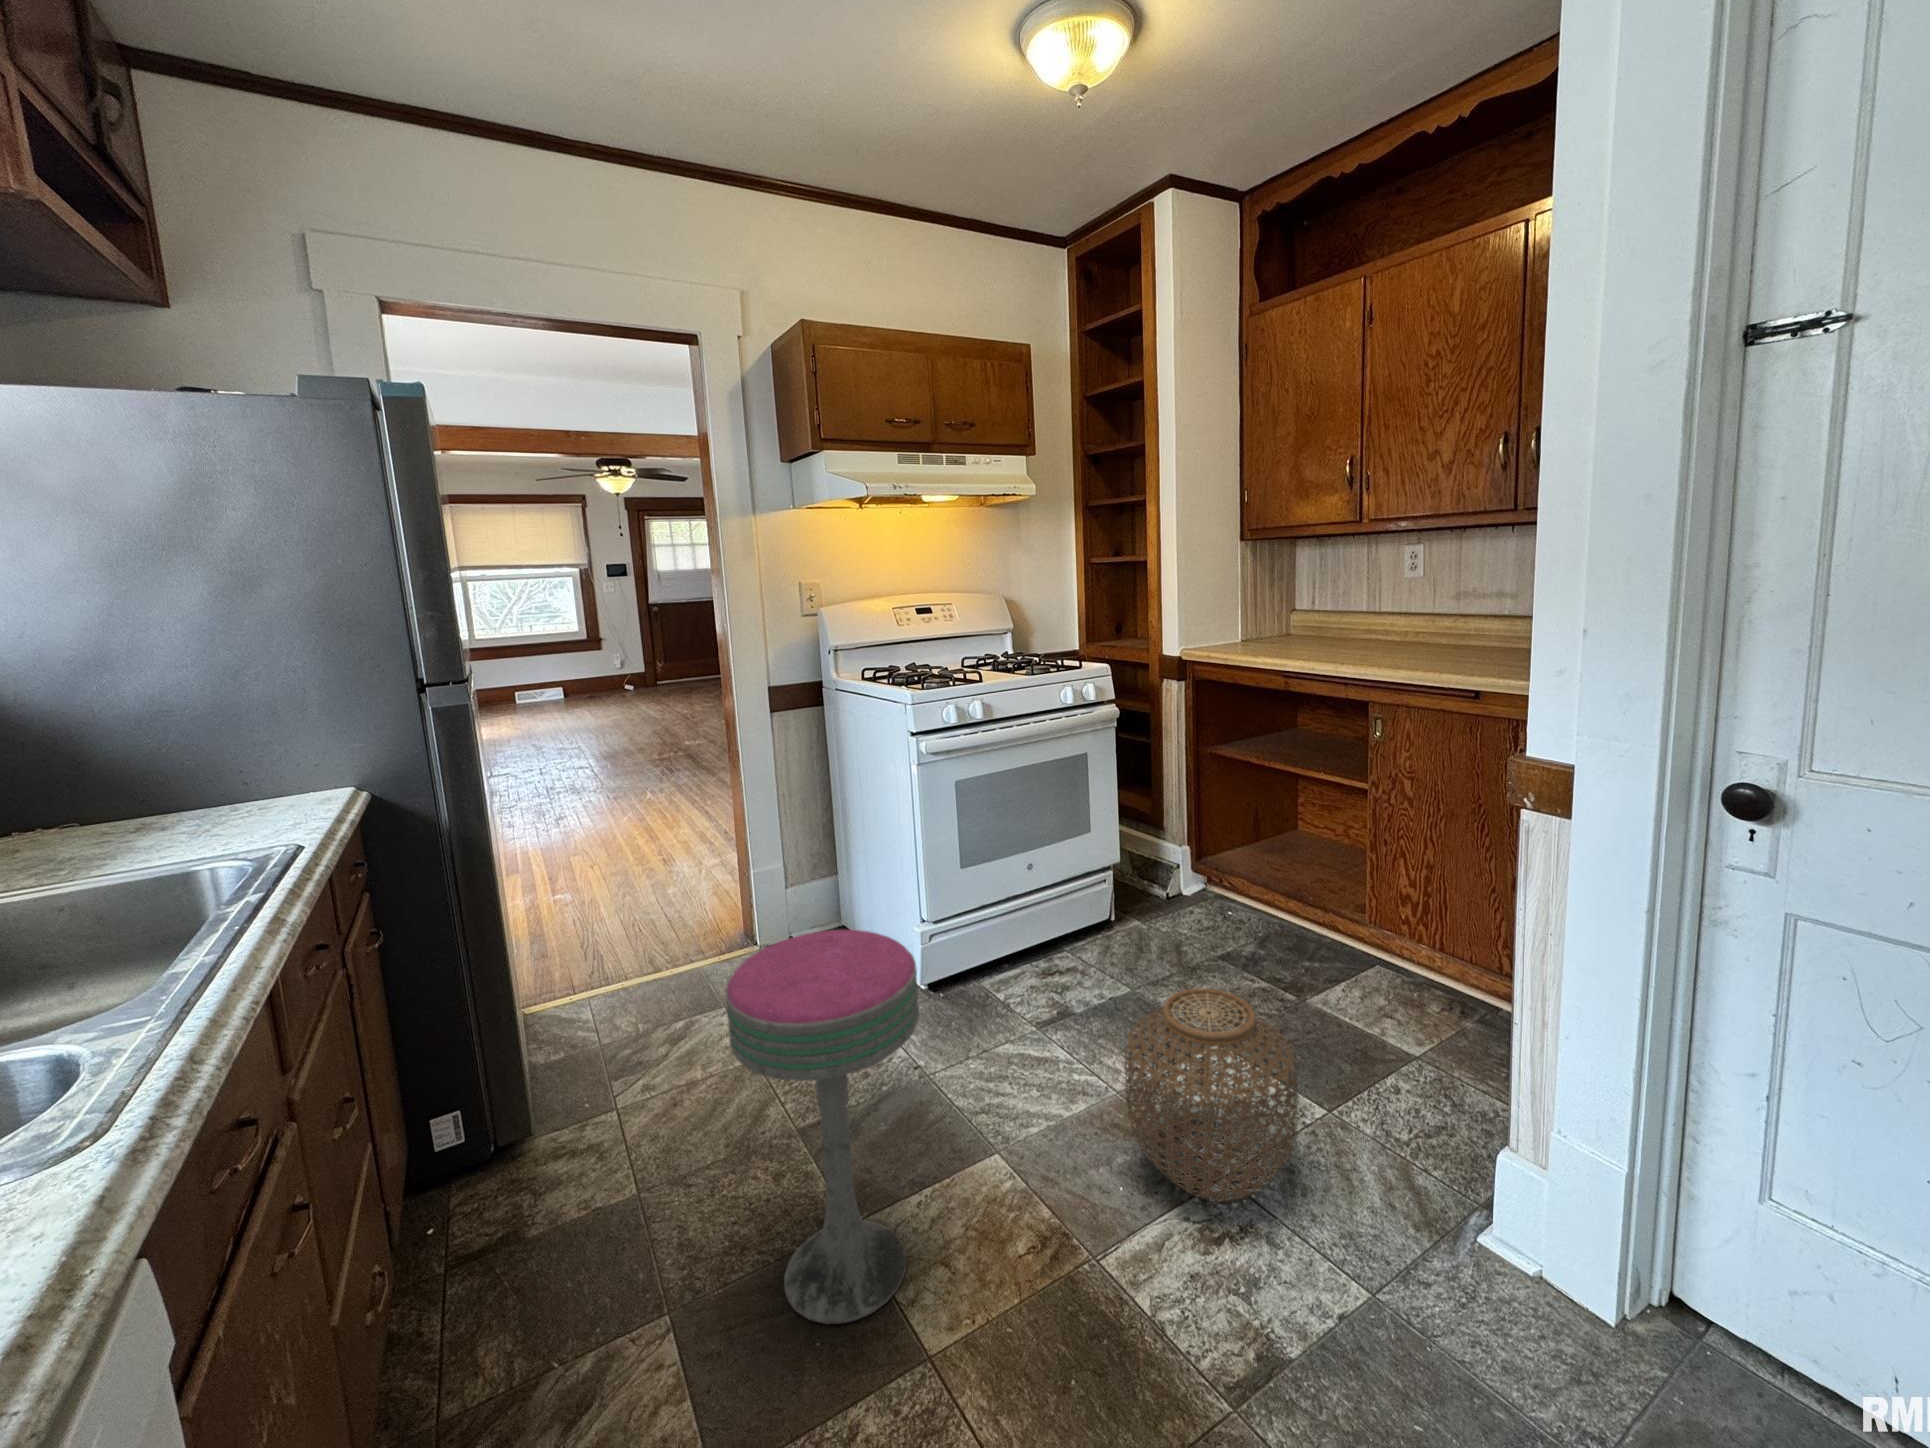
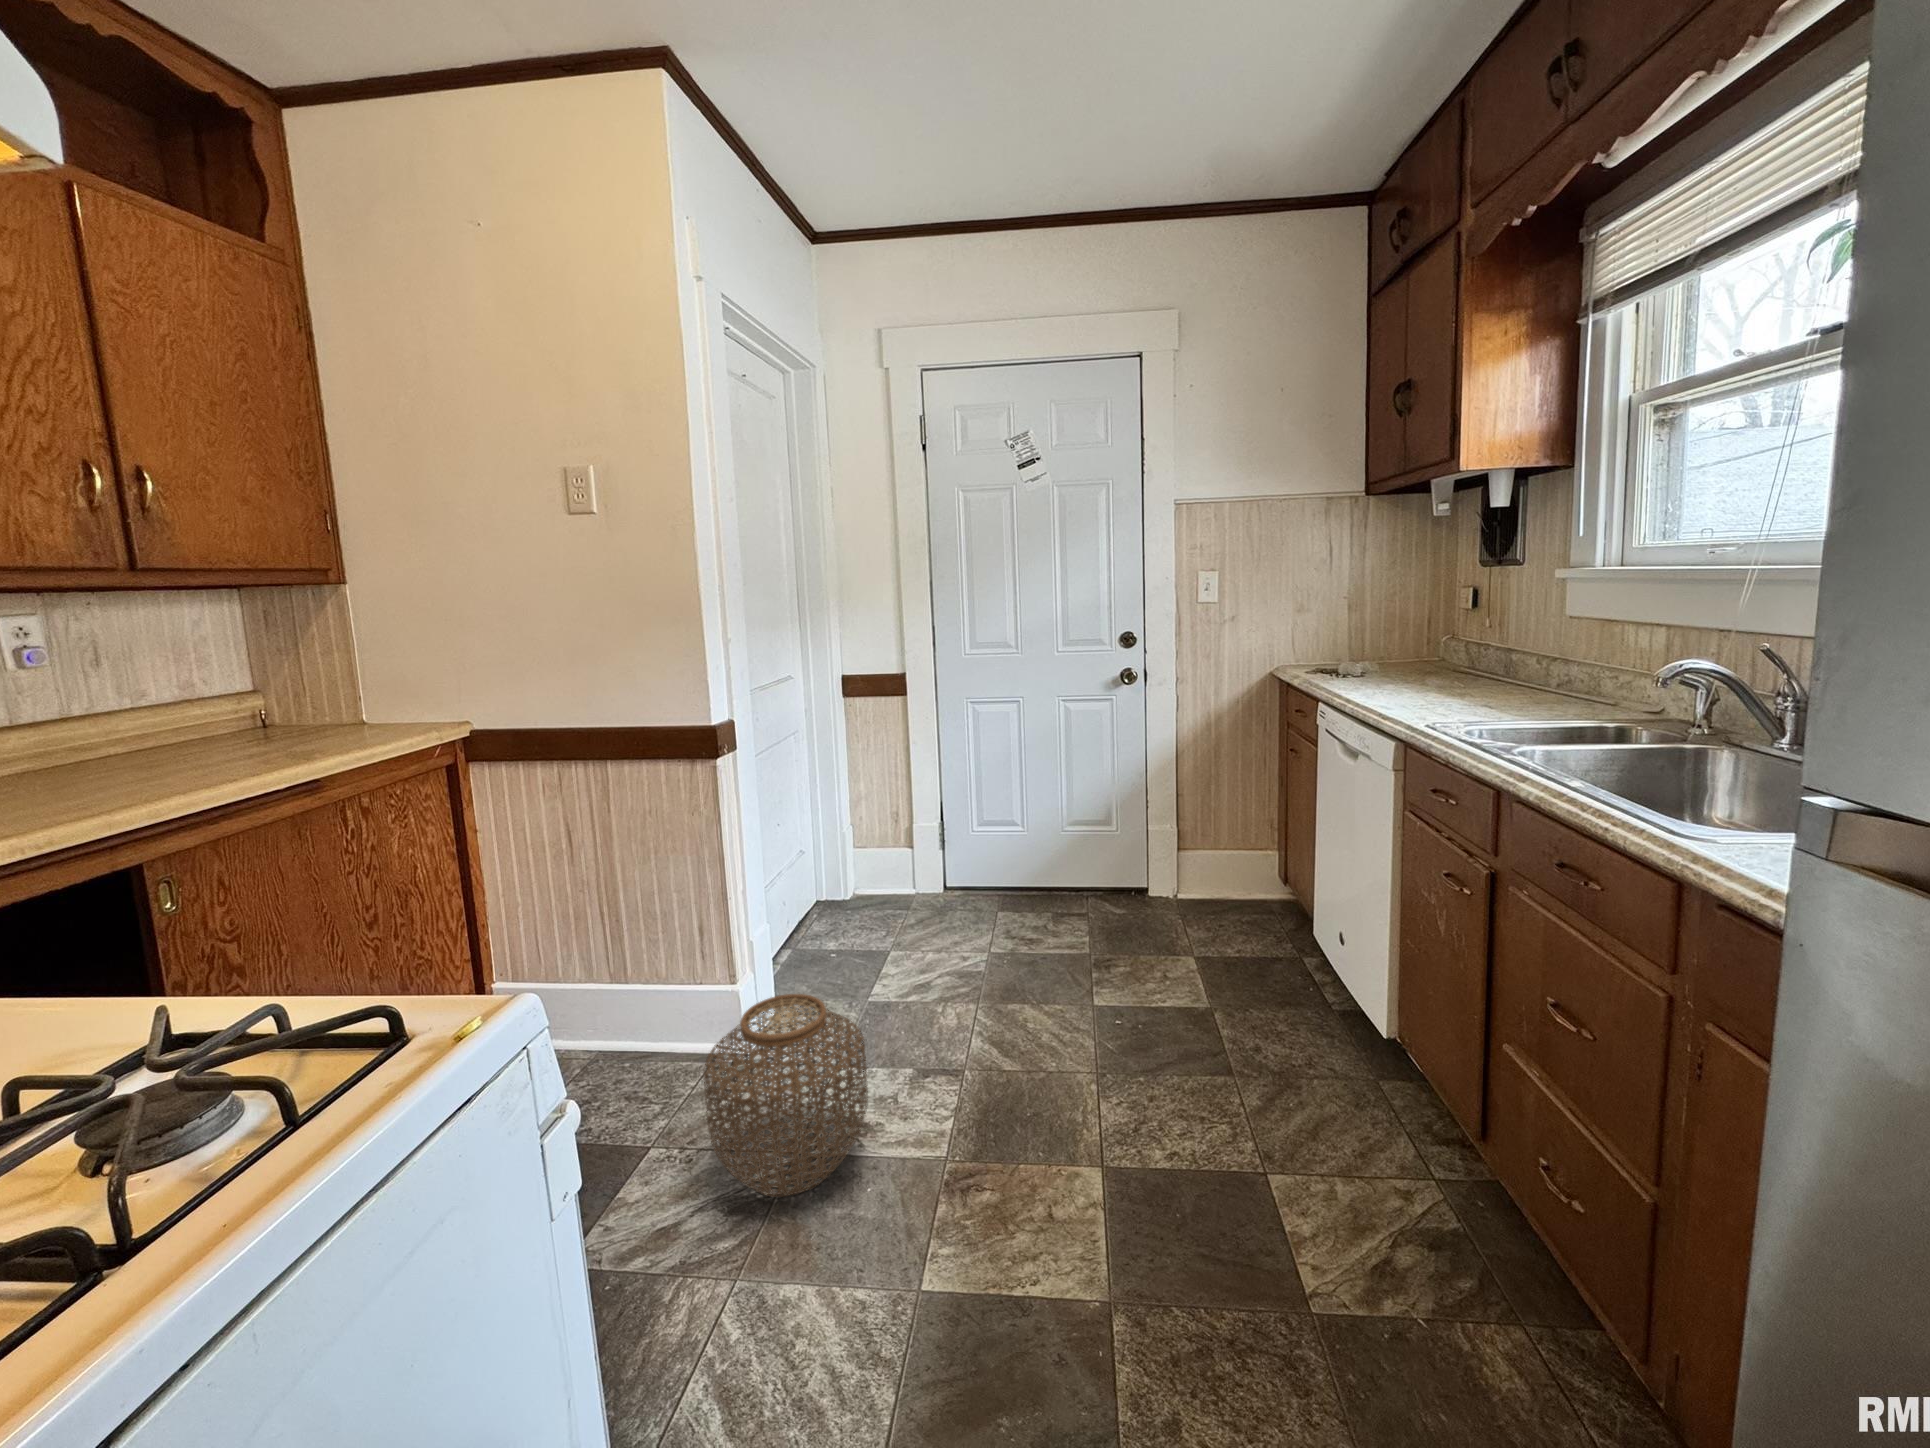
bar stool: present [726,930,919,1324] -> none [1039,922,1225,1311]

